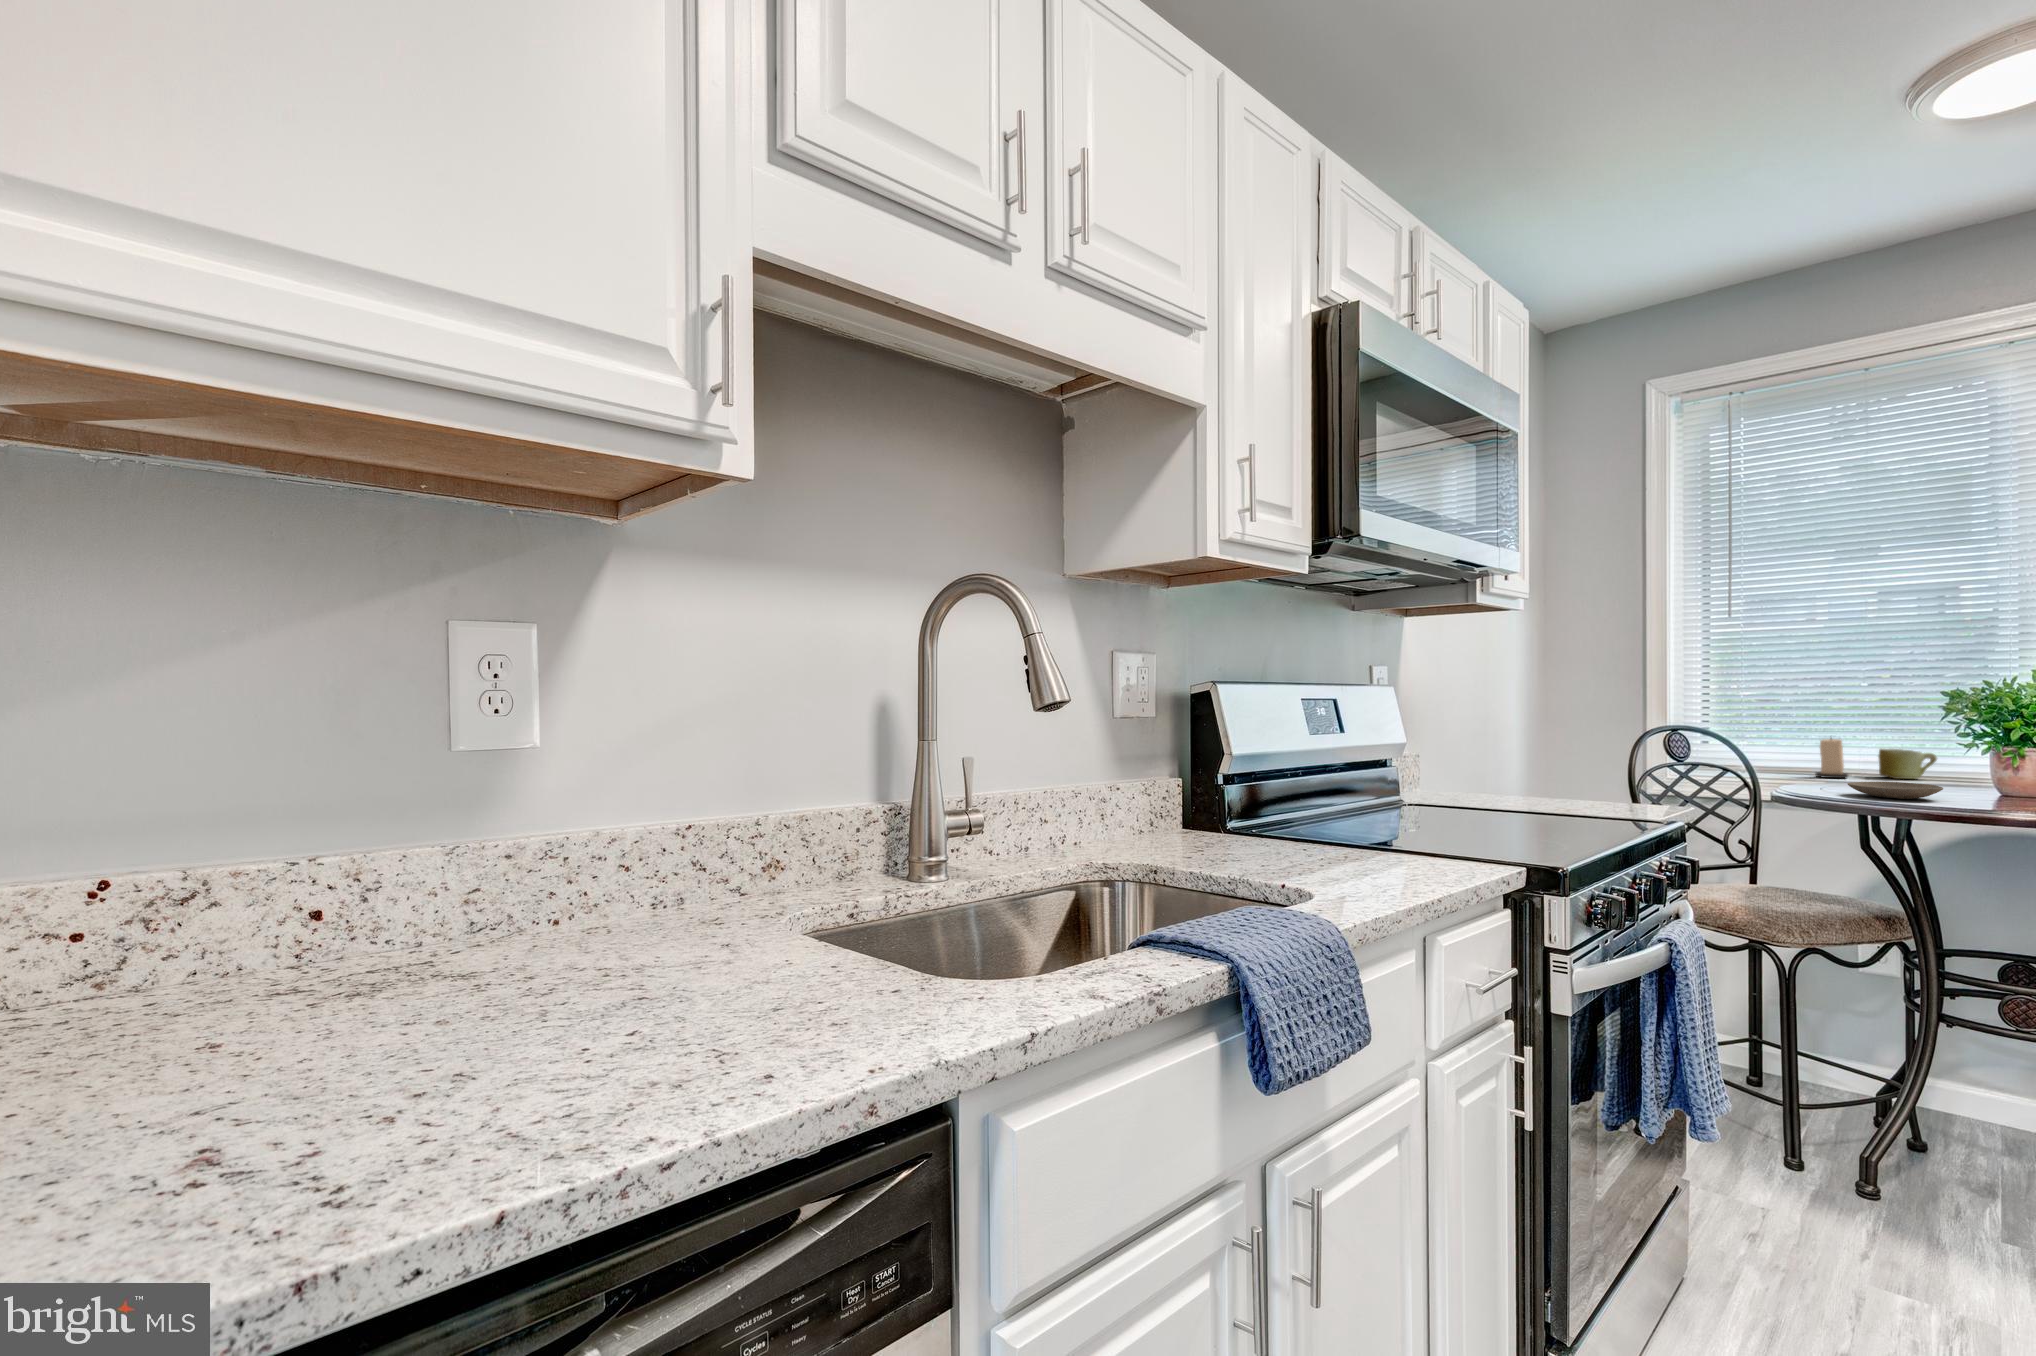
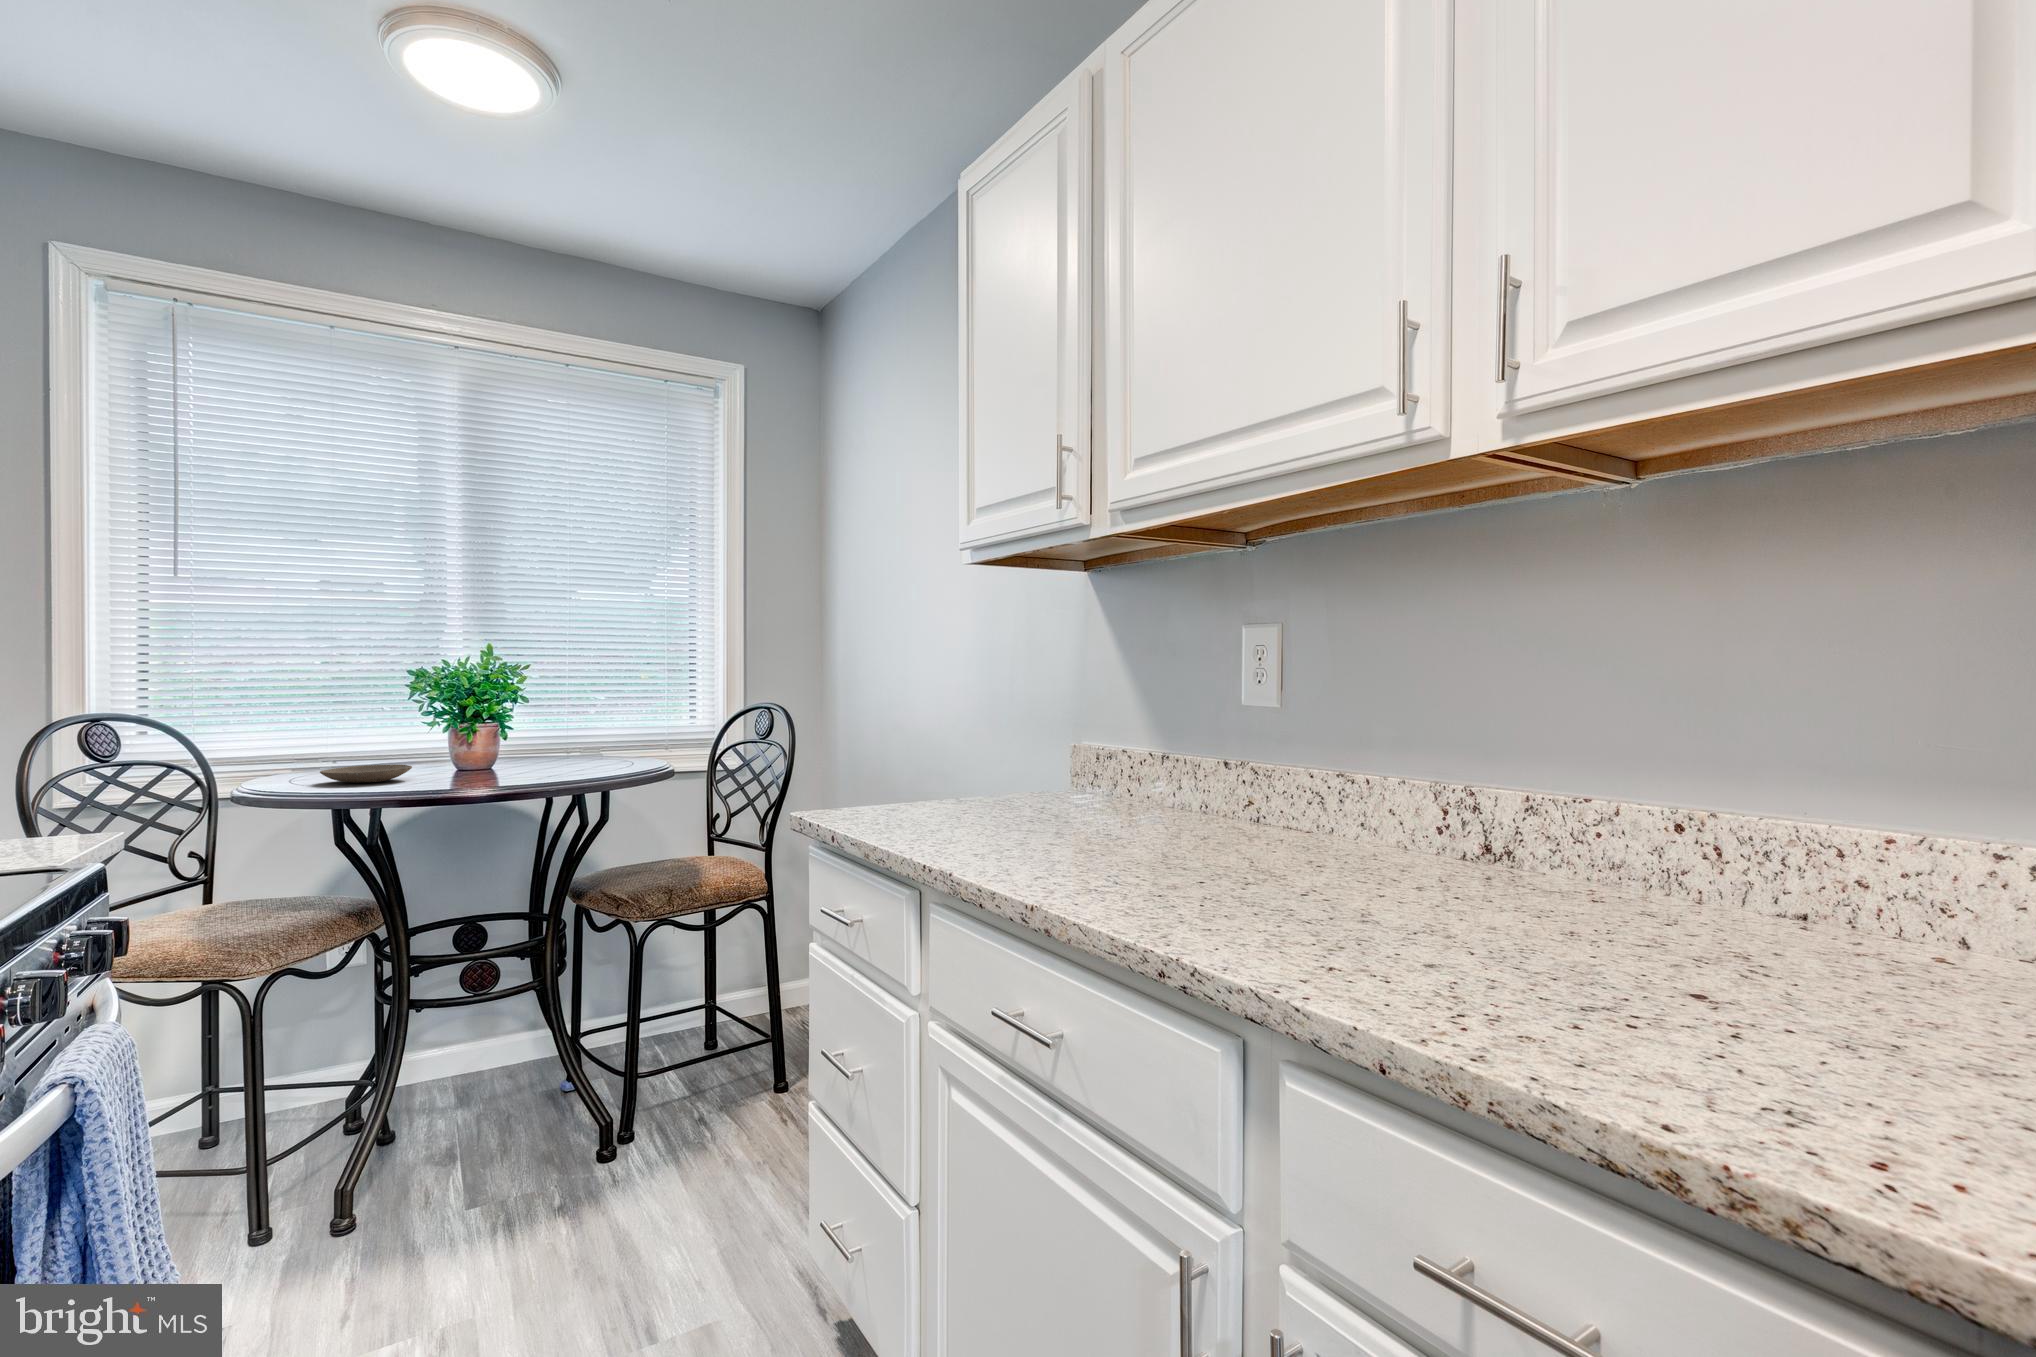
candle: present [1815,738,1848,778] -> none [281,721,316,769]
mug: present [1879,749,1937,779] -> none [346,732,399,763]

